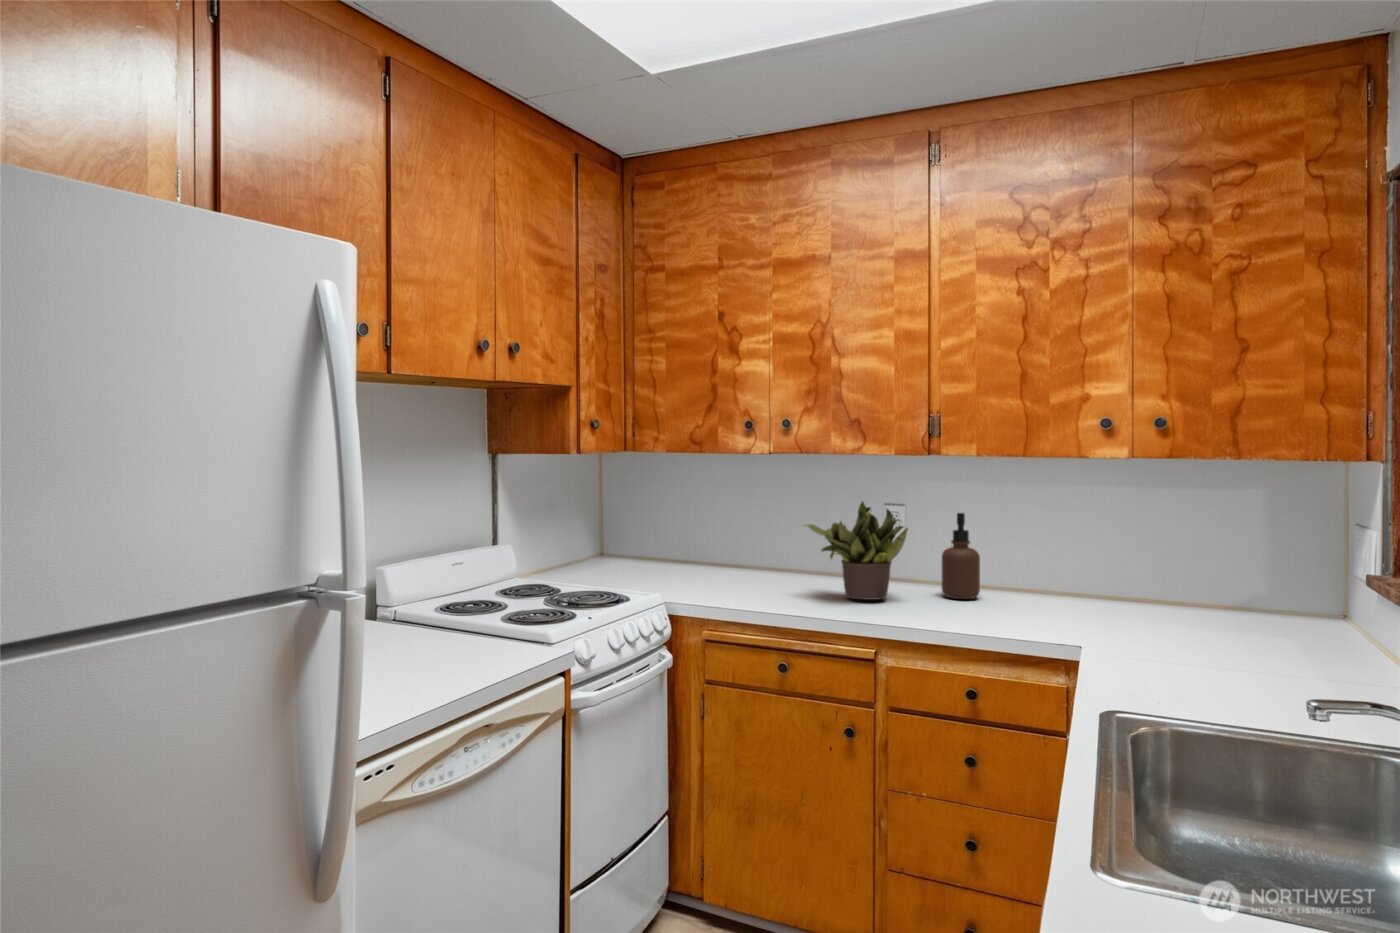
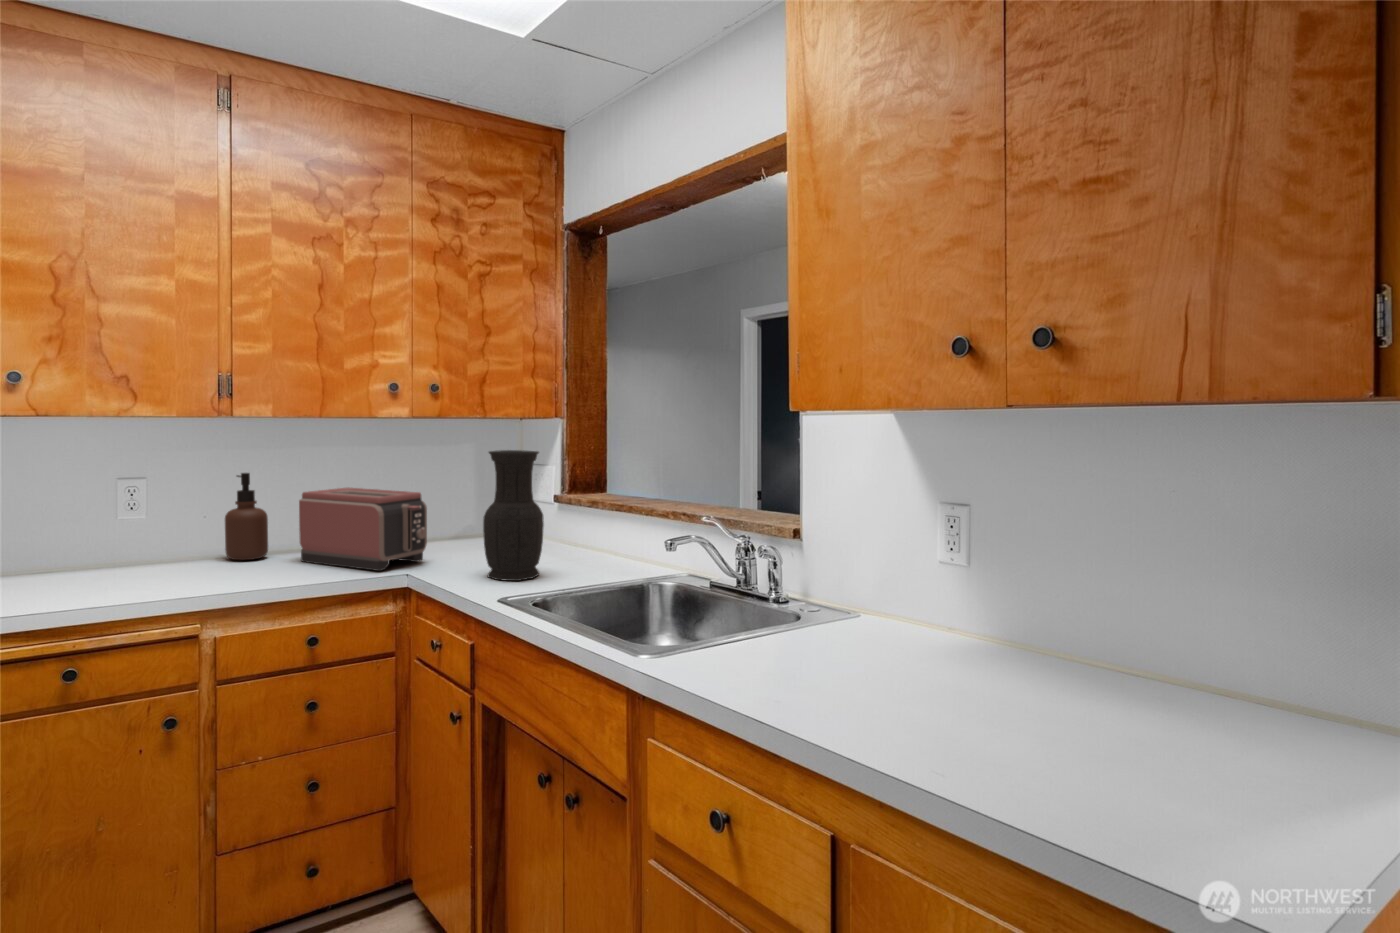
potted plant: present [805,501,908,600] -> none [53,463,199,578]
vase: none [1177,501,1272,681] -> present [483,450,544,581]
toaster: none [1001,535,1133,632] -> present [299,487,427,571]

